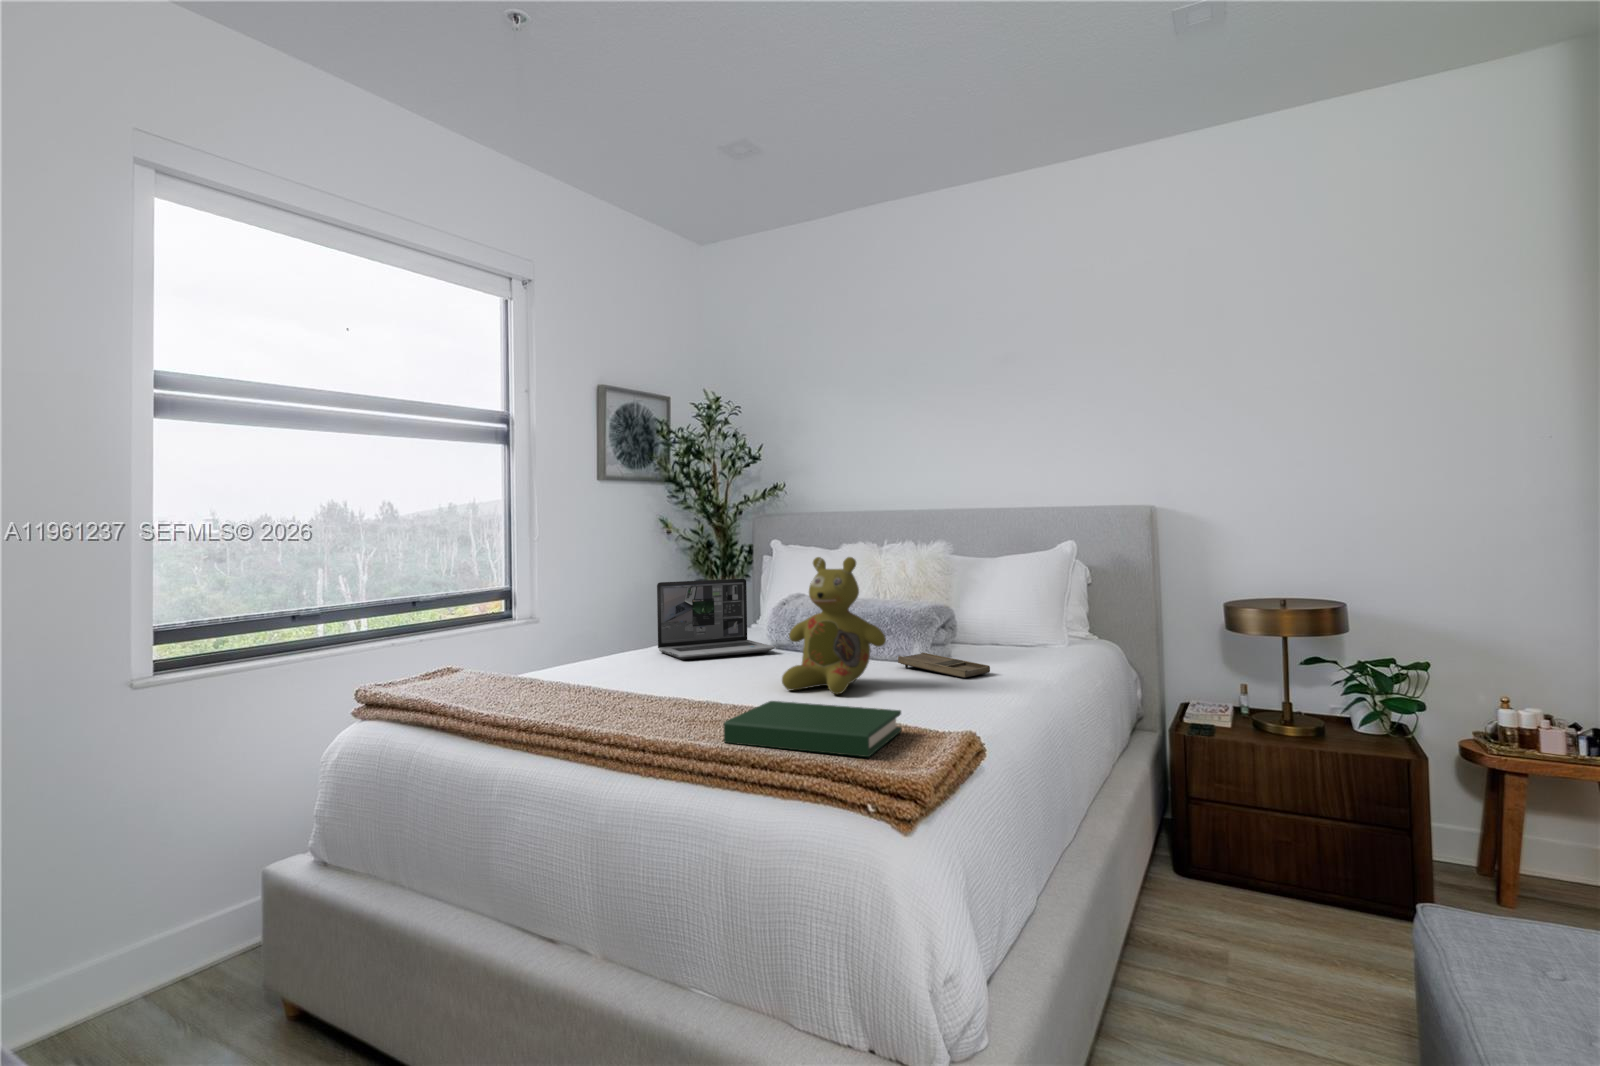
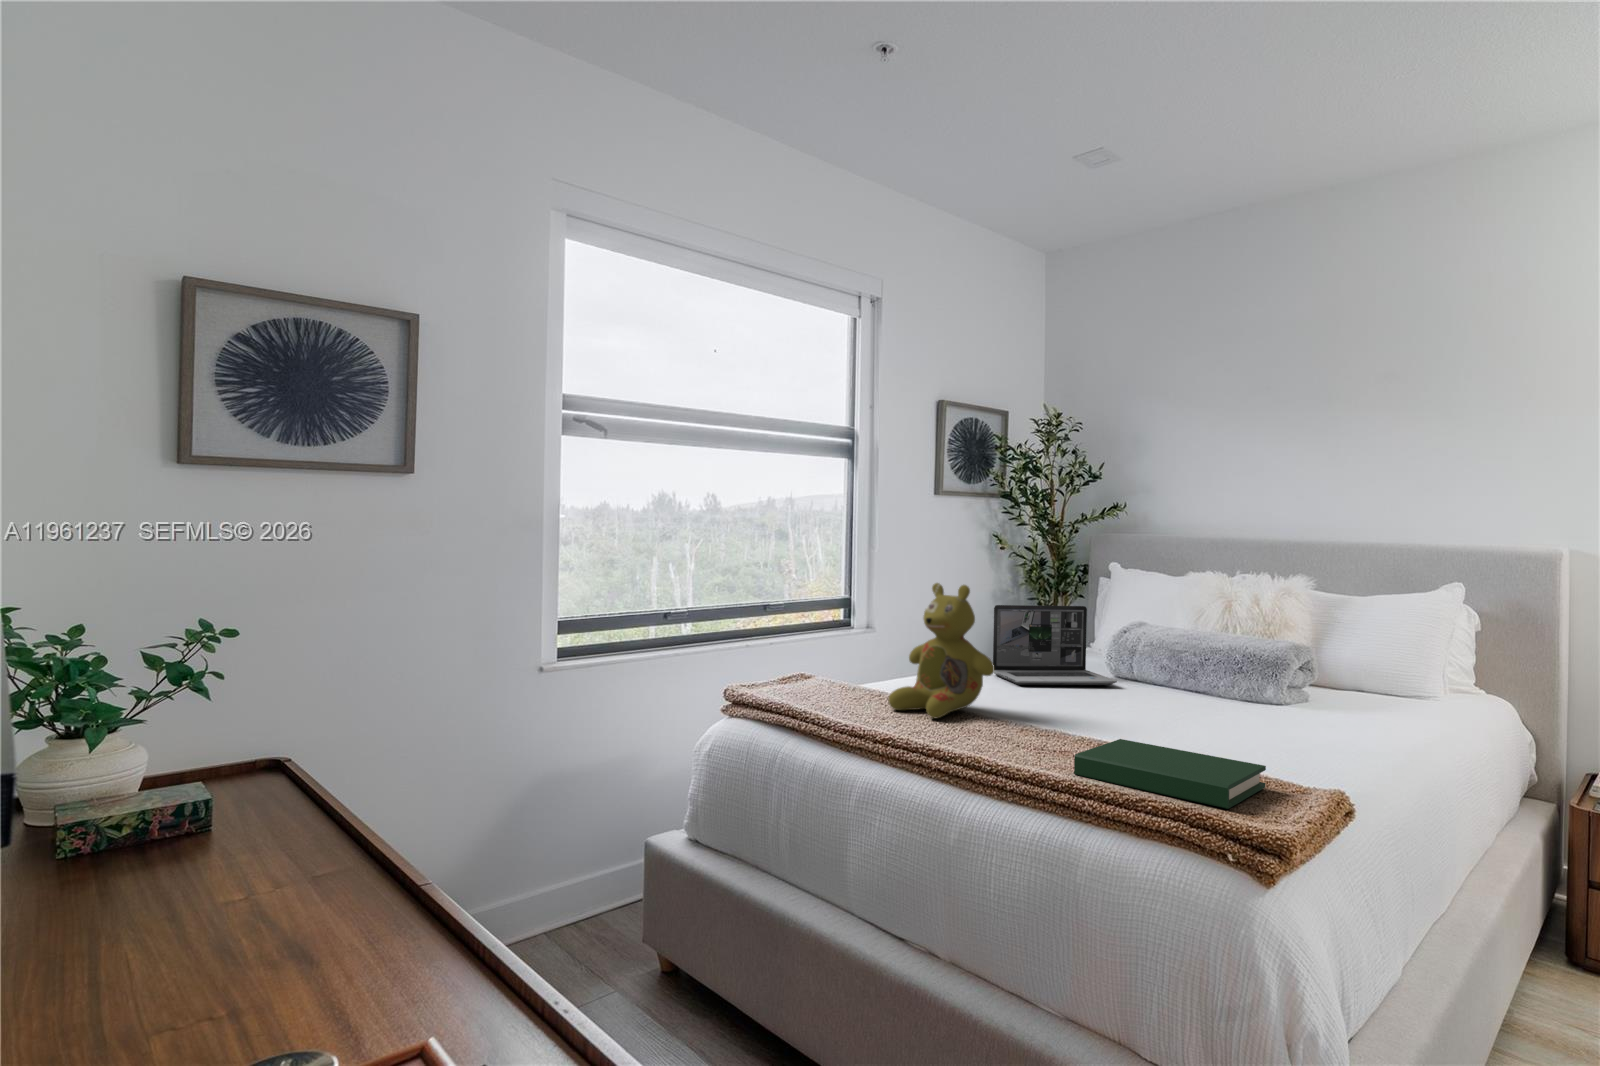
stuffed bear: present [782,557,886,694] -> present [888,583,994,719]
tray: present [898,652,990,678] -> none [1262,704,1378,738]

